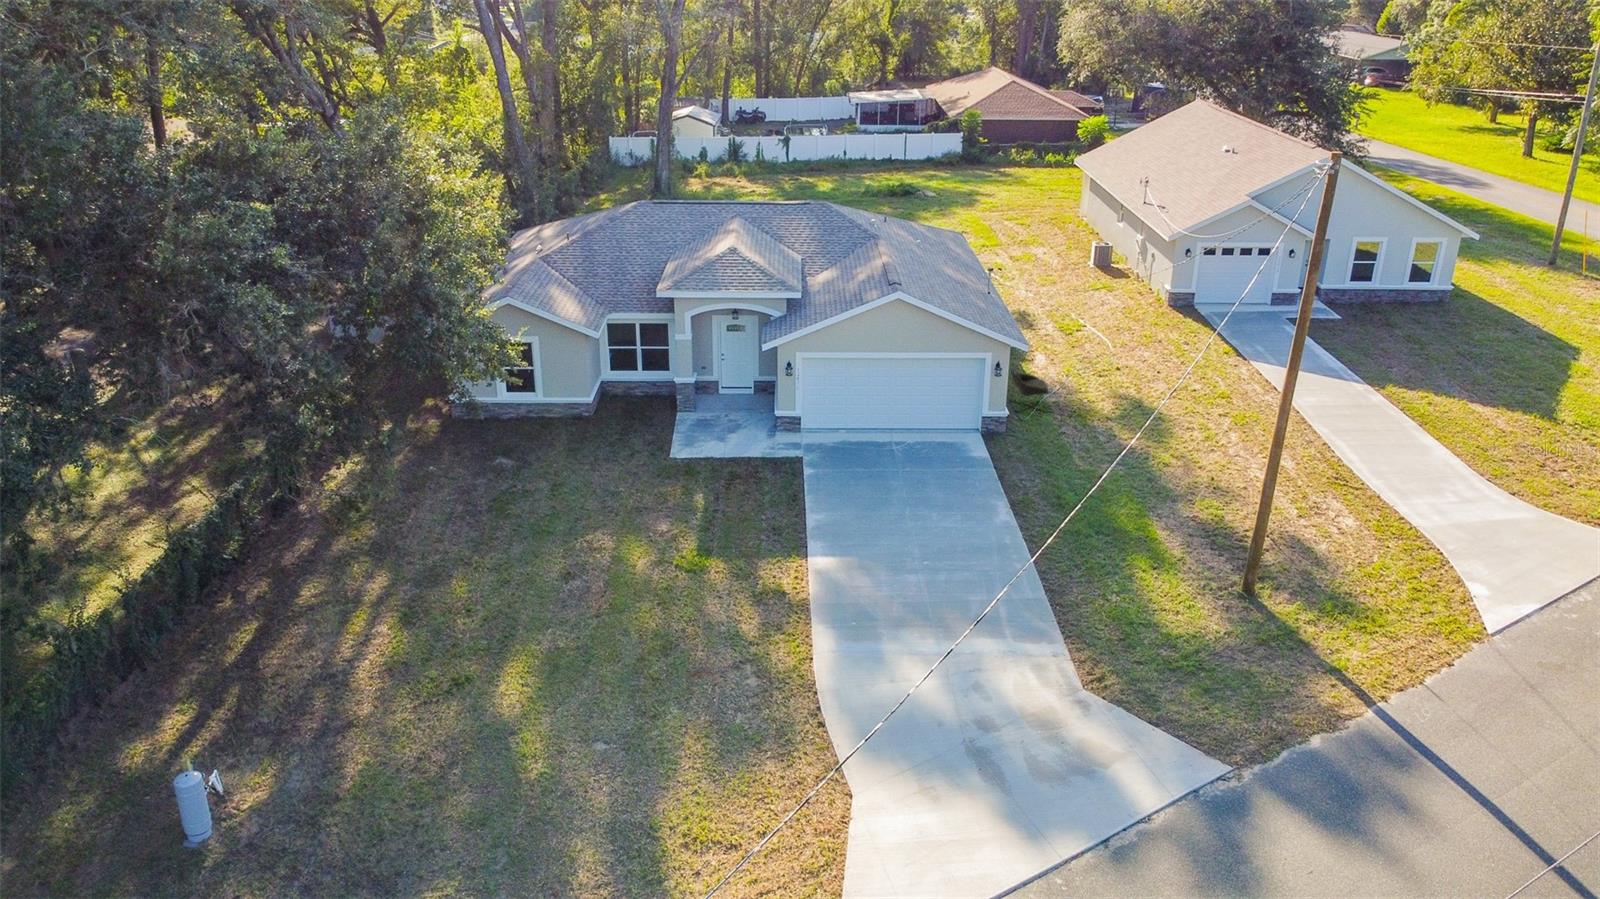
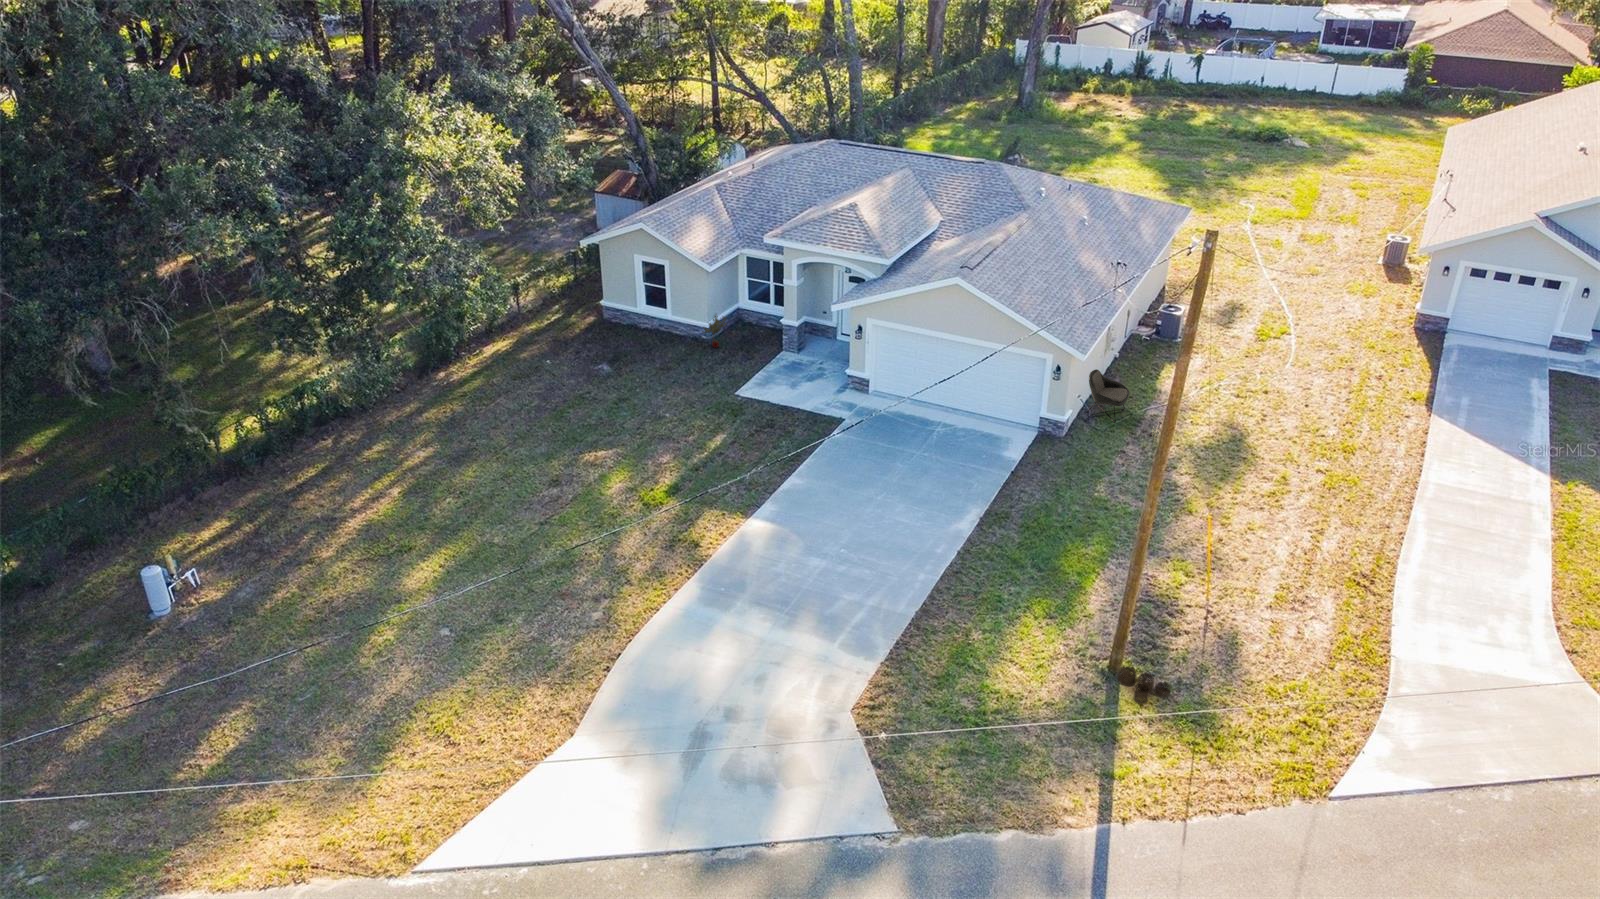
potted tree: none [570,386,597,427] -> present [702,316,726,348]
woven basket: none [1298,583,1351,612] -> present [1118,666,1171,704]

